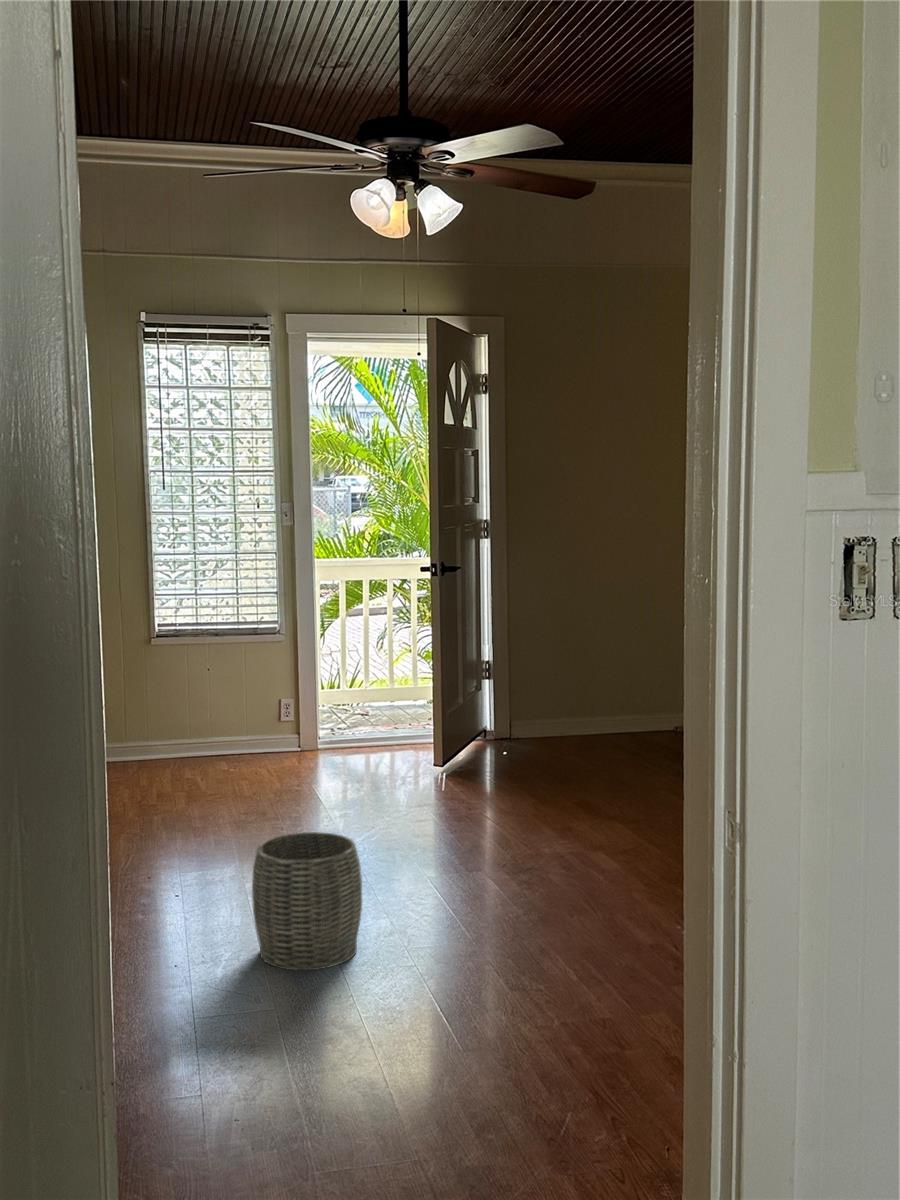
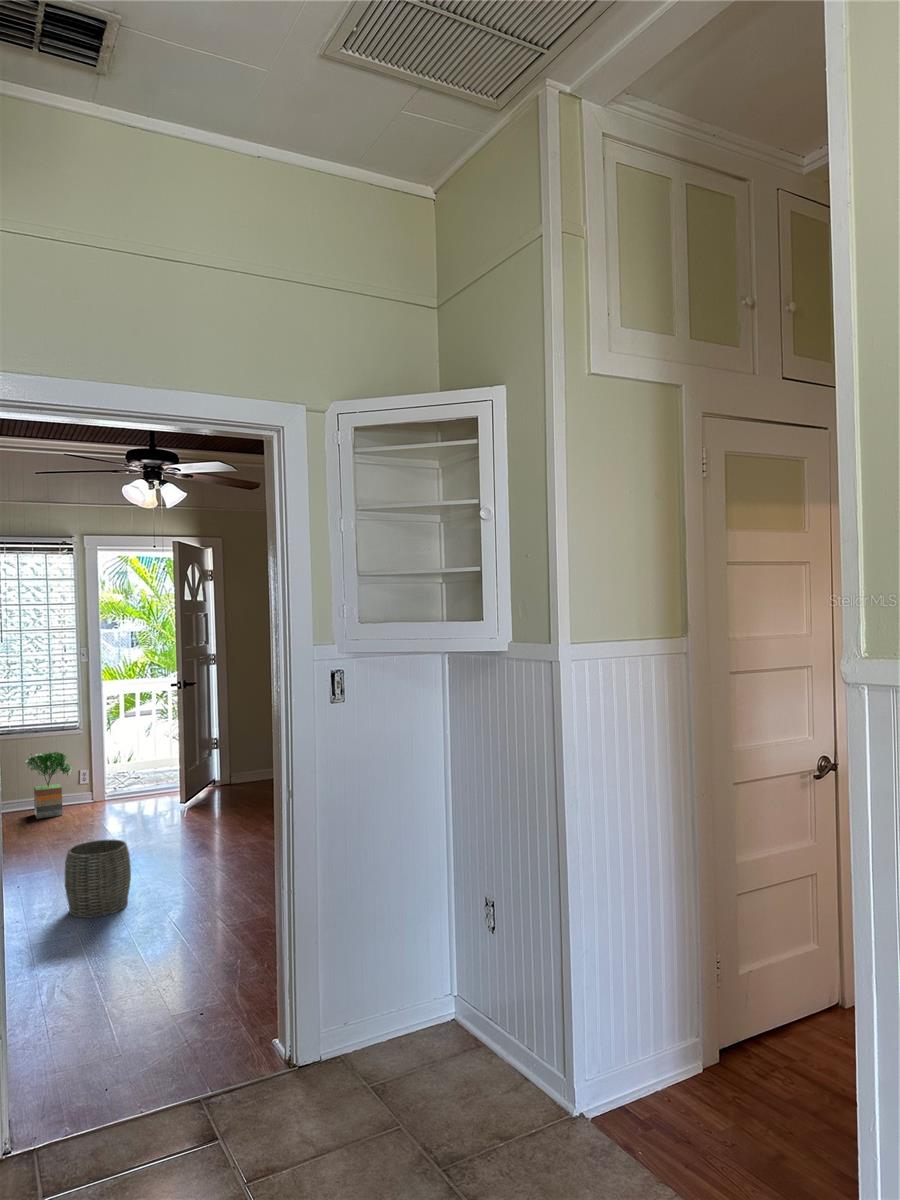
potted tree: none [198,667,269,771] -> present [26,752,72,819]

